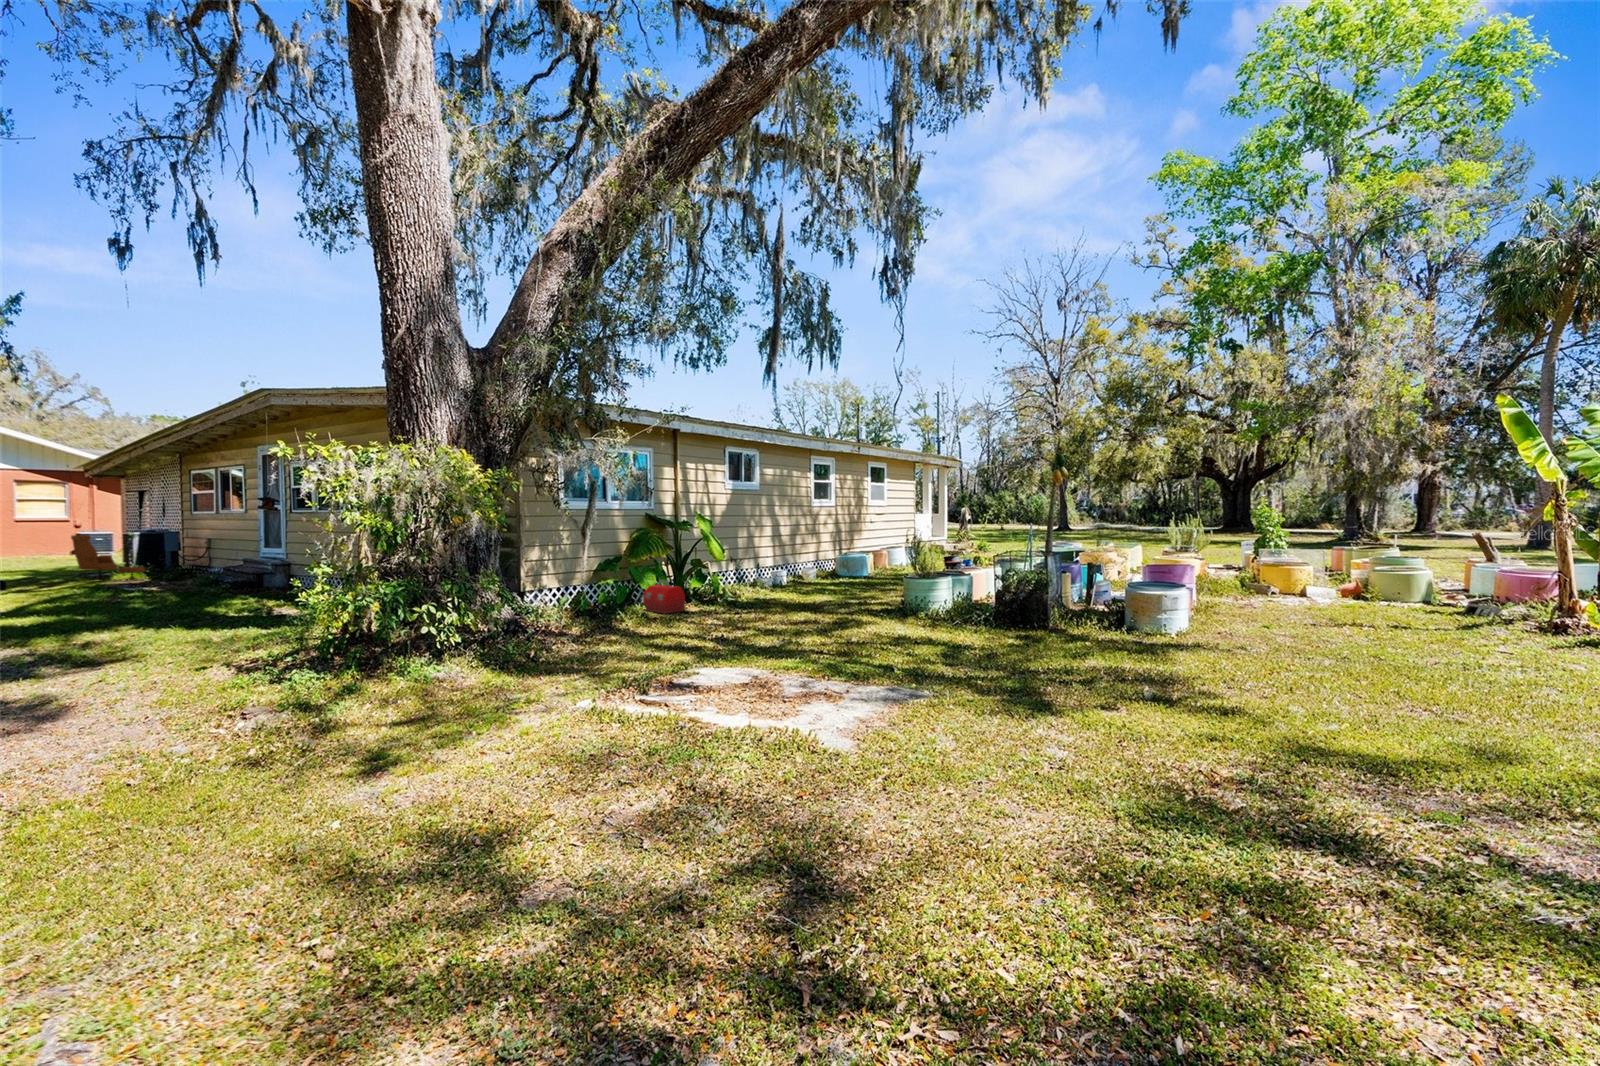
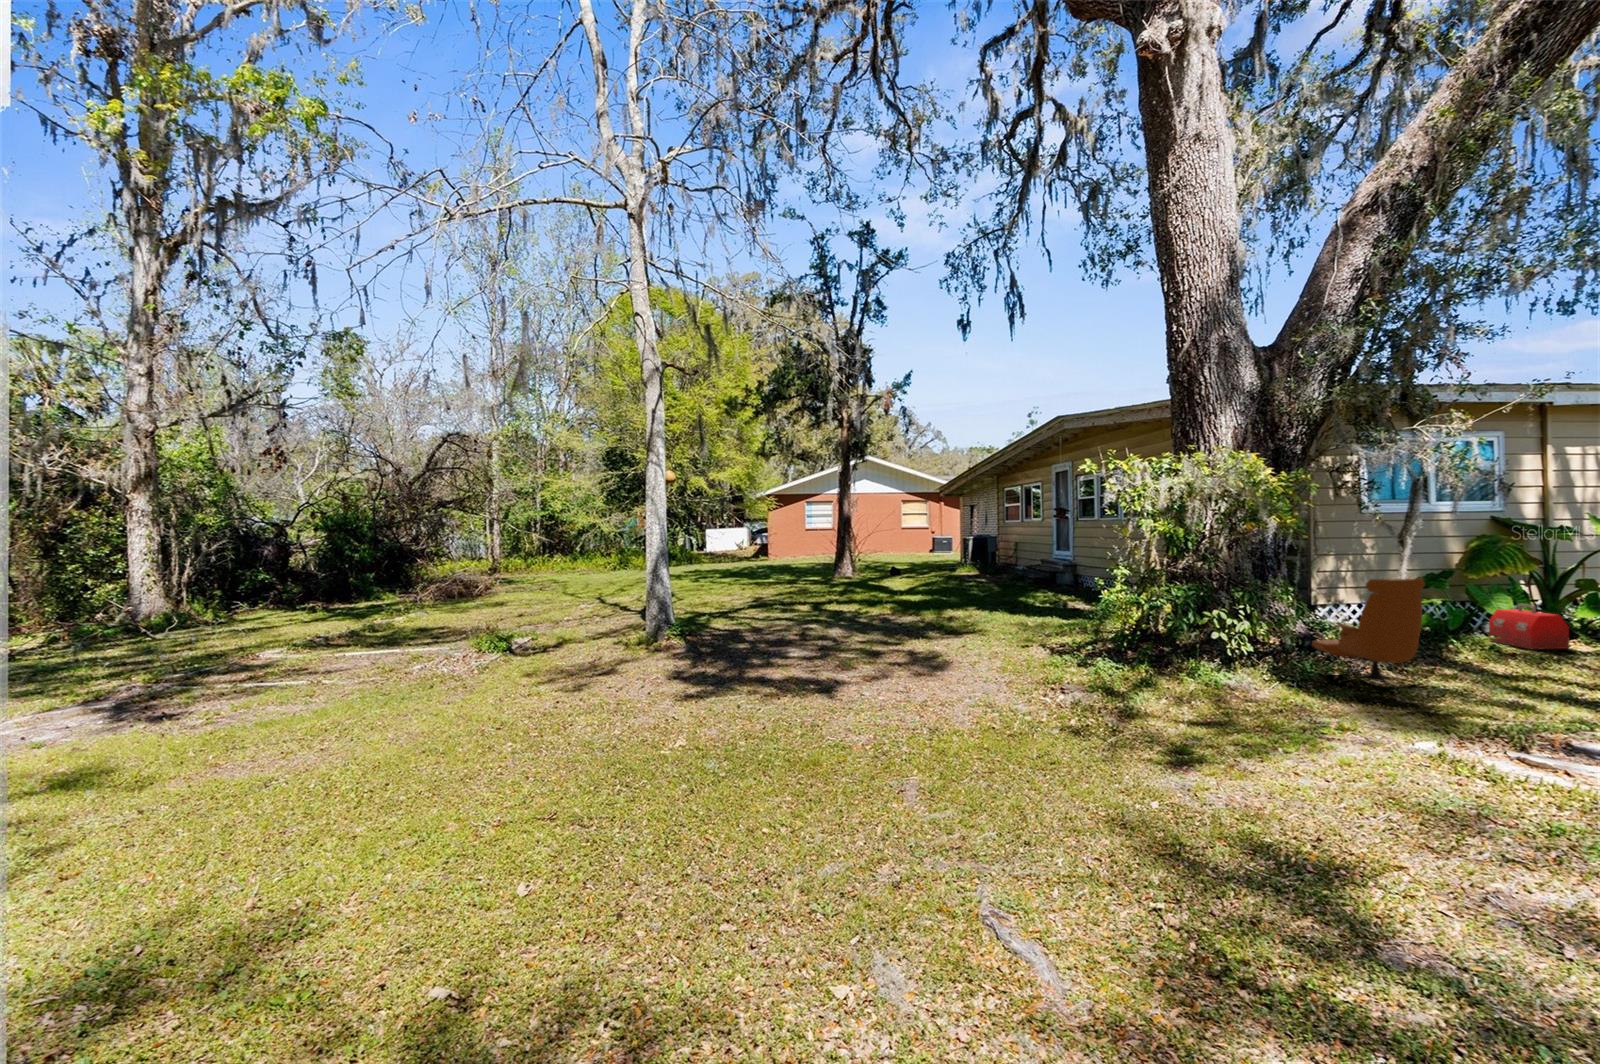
lounge chair: present [71,535,145,580] -> present [1312,578,1425,691]

